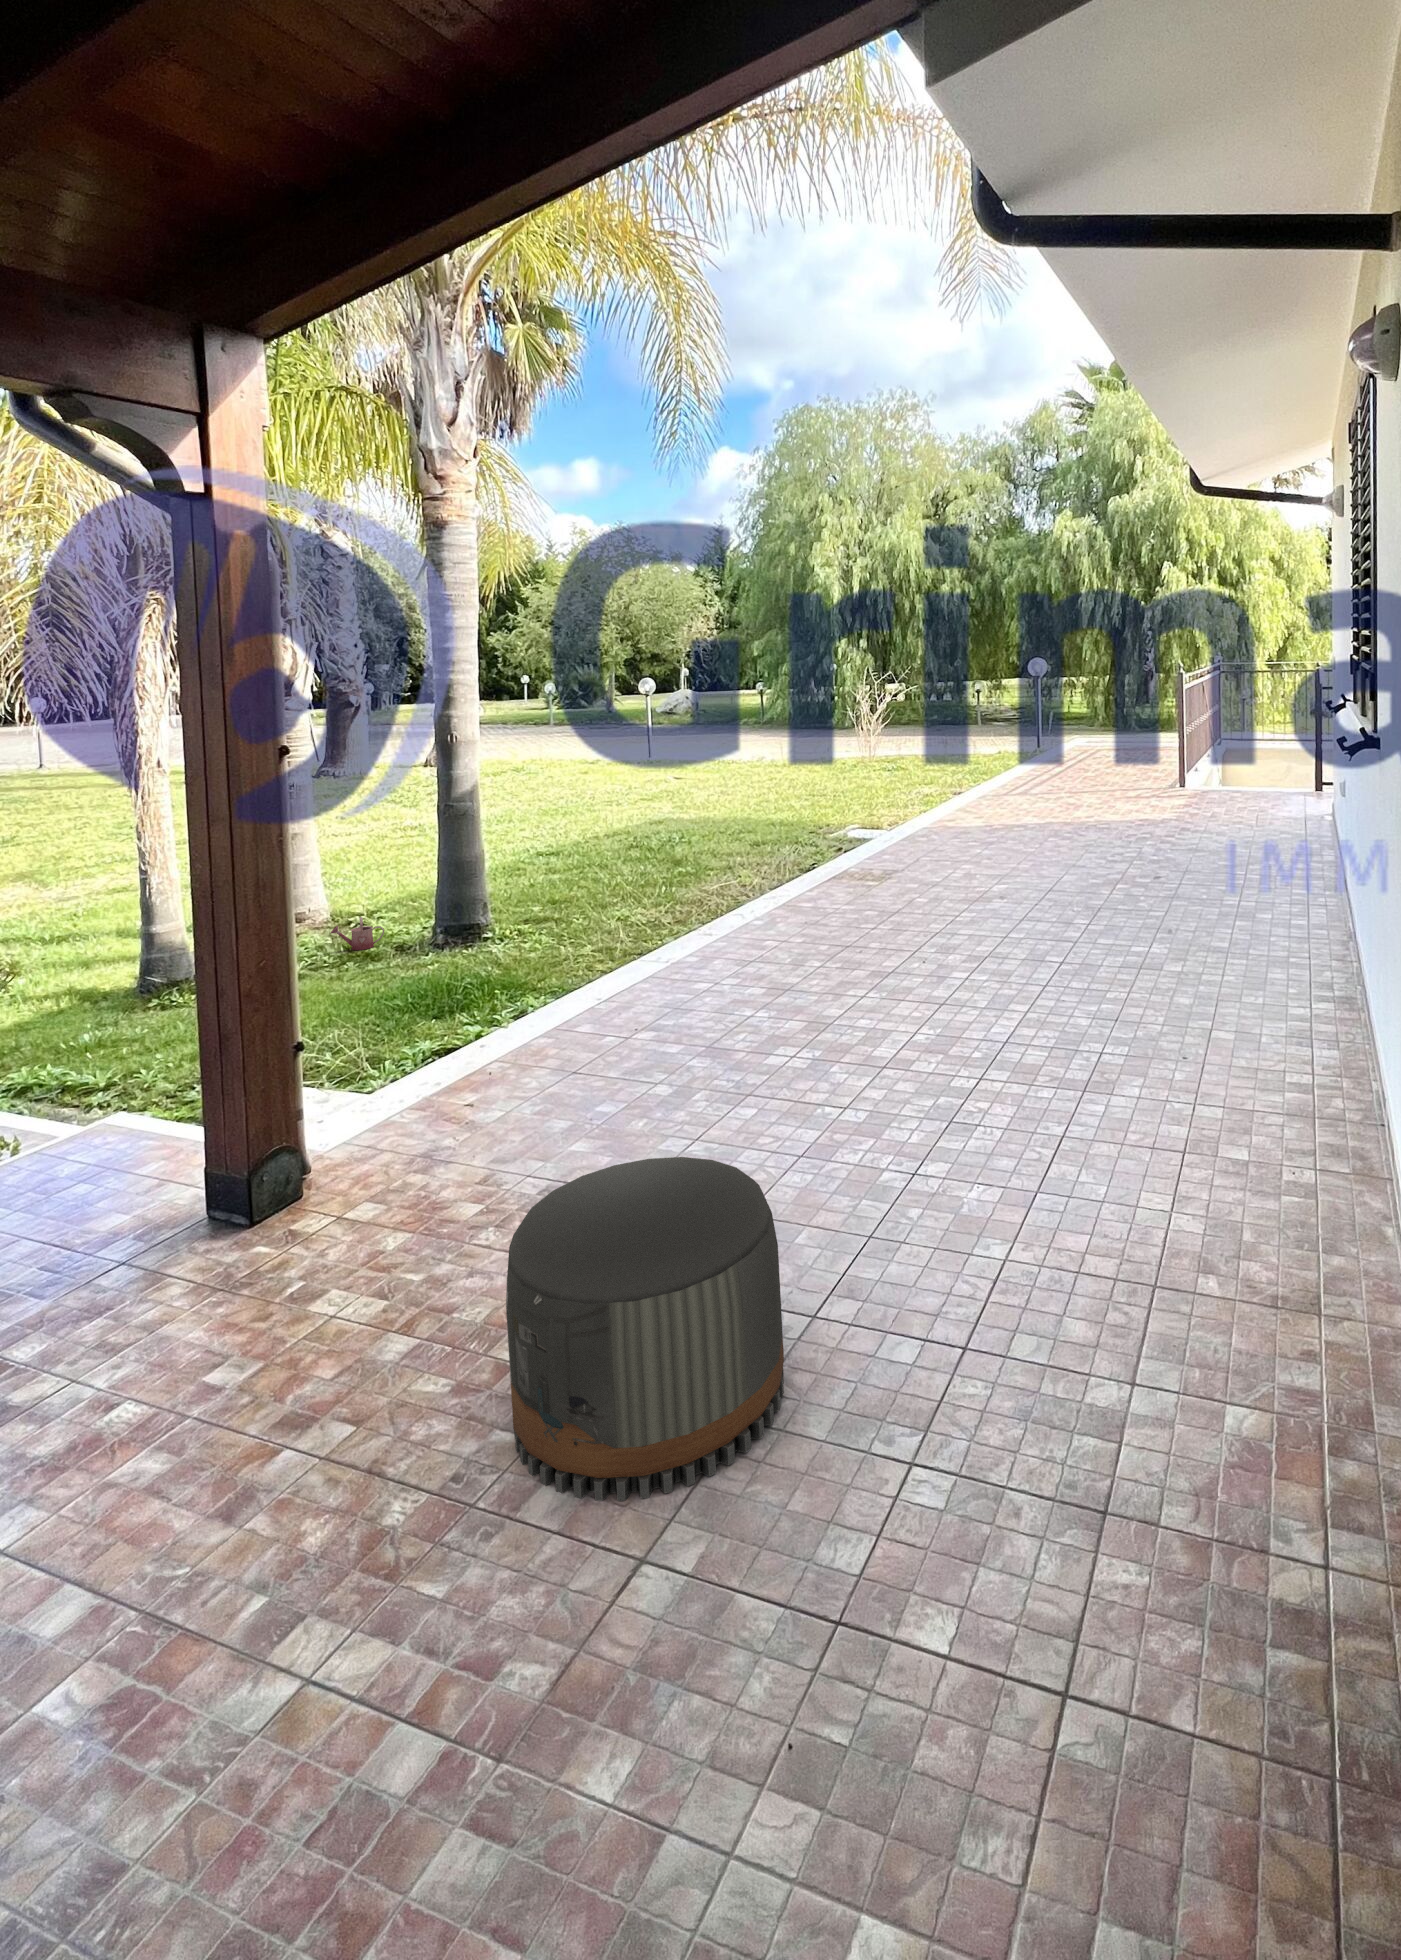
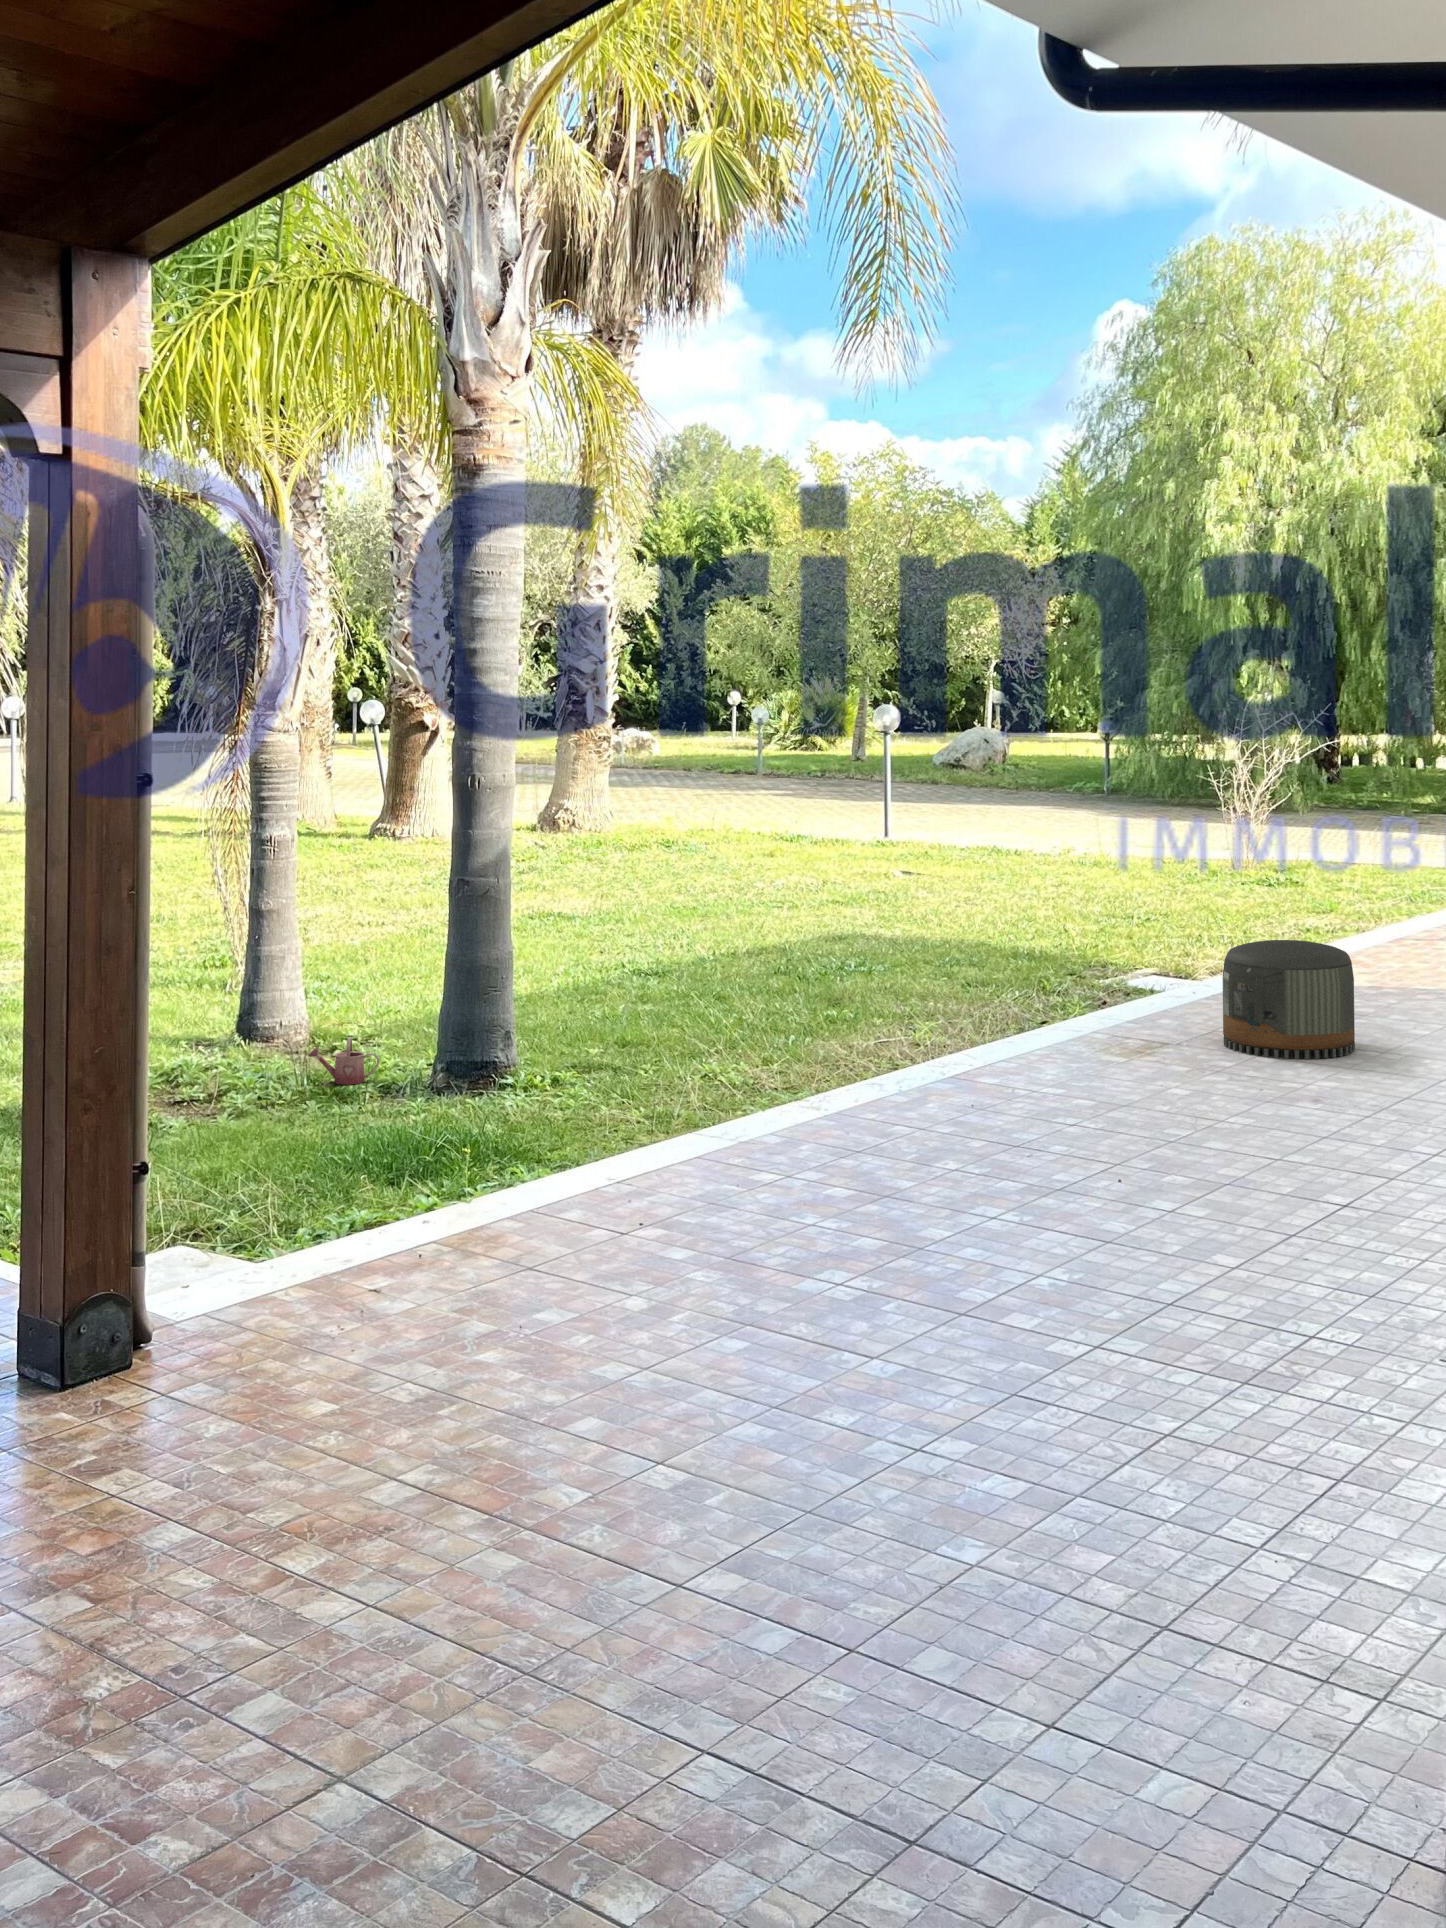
pouf: present [506,1157,784,1501] -> present [1222,940,1355,1059]

